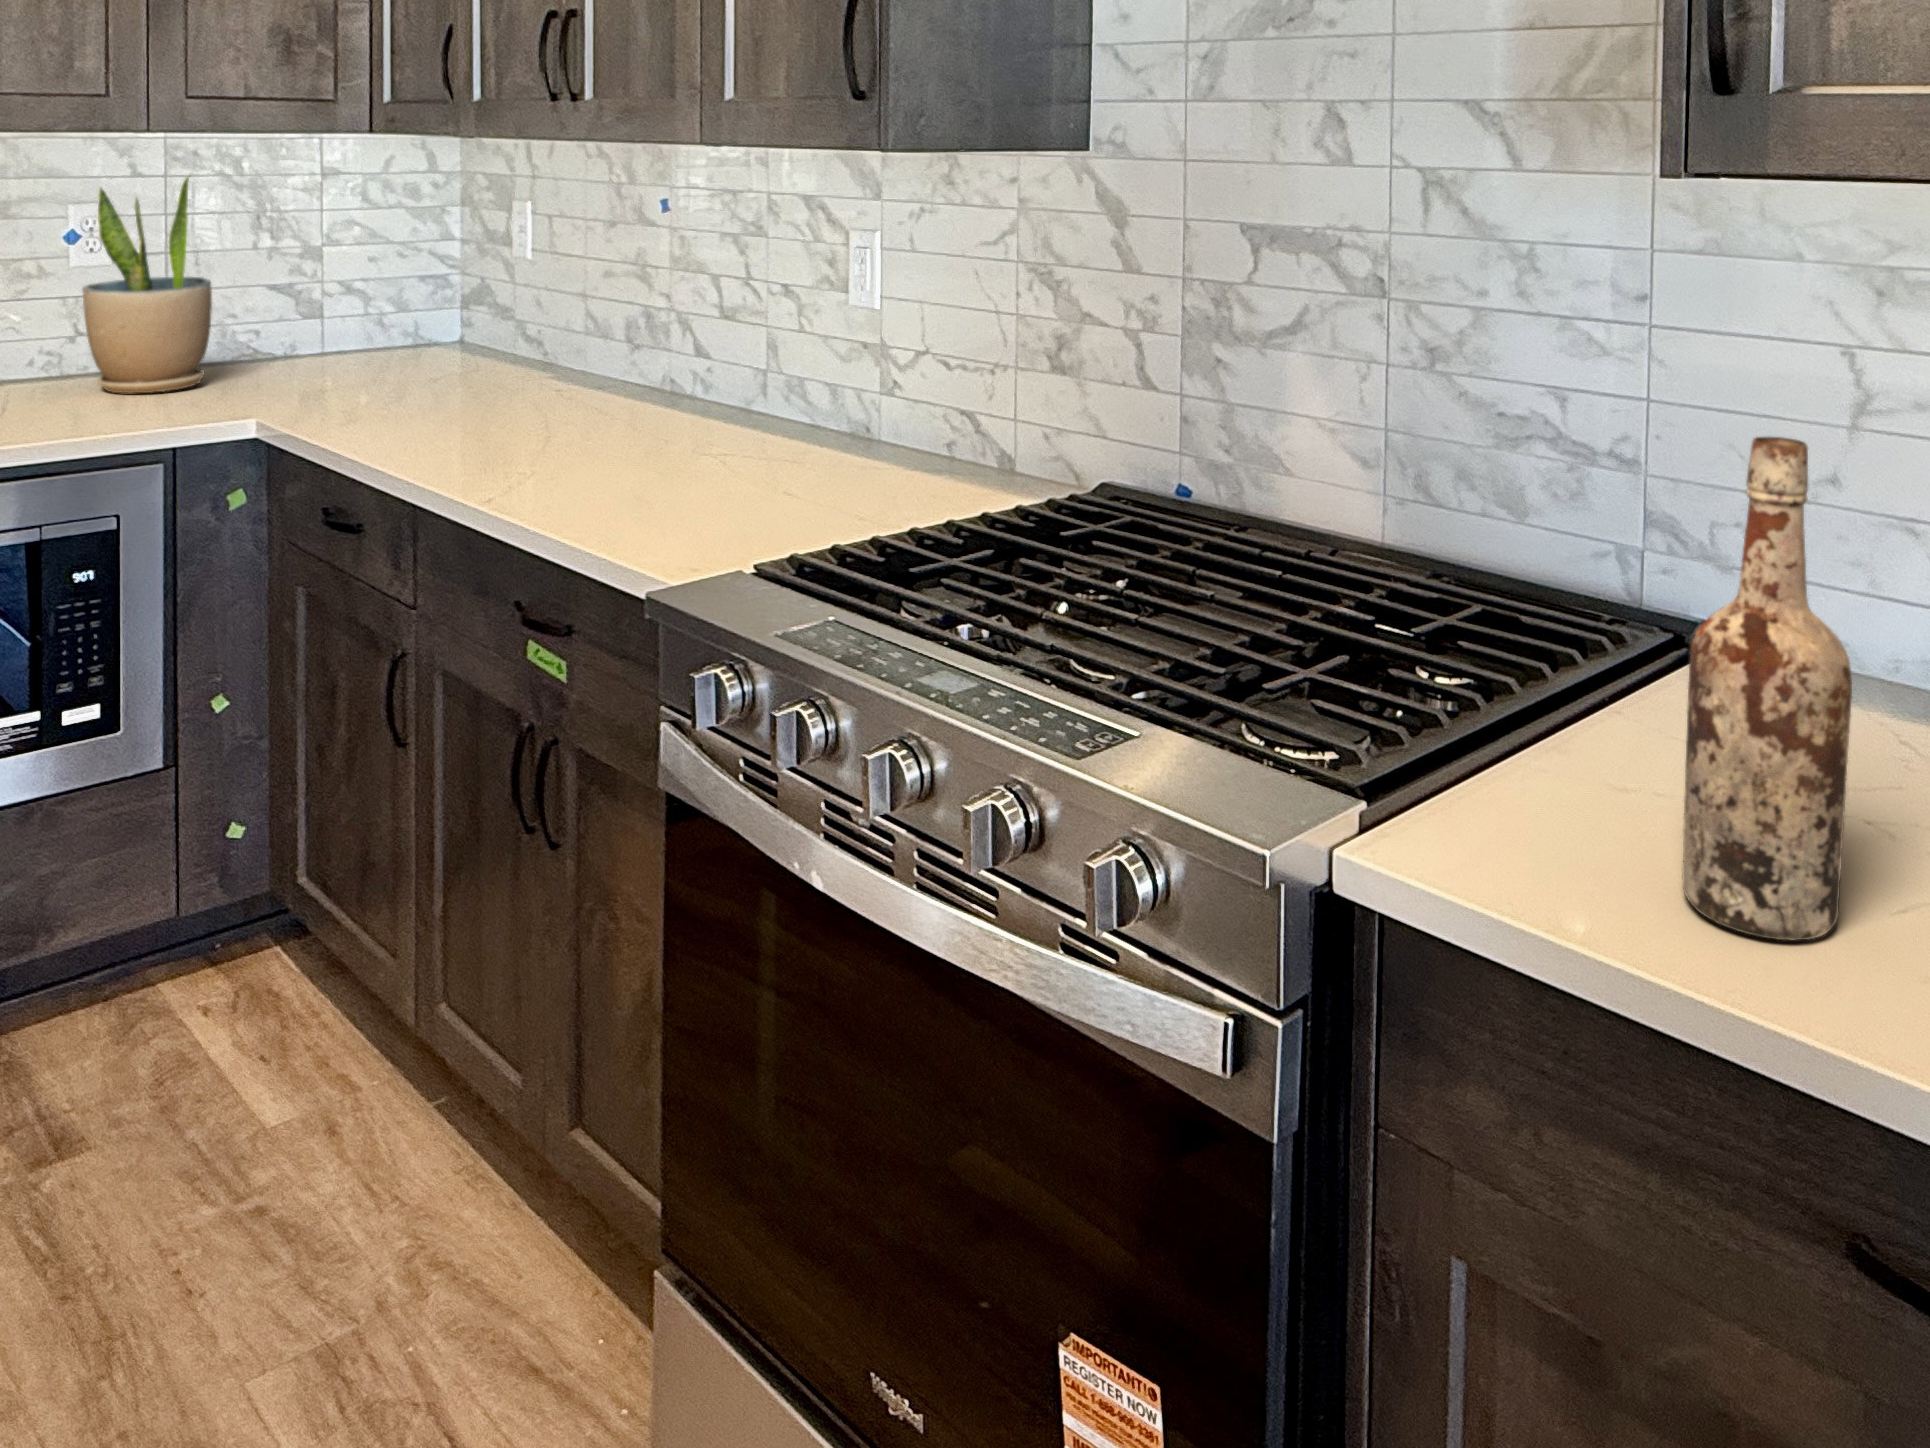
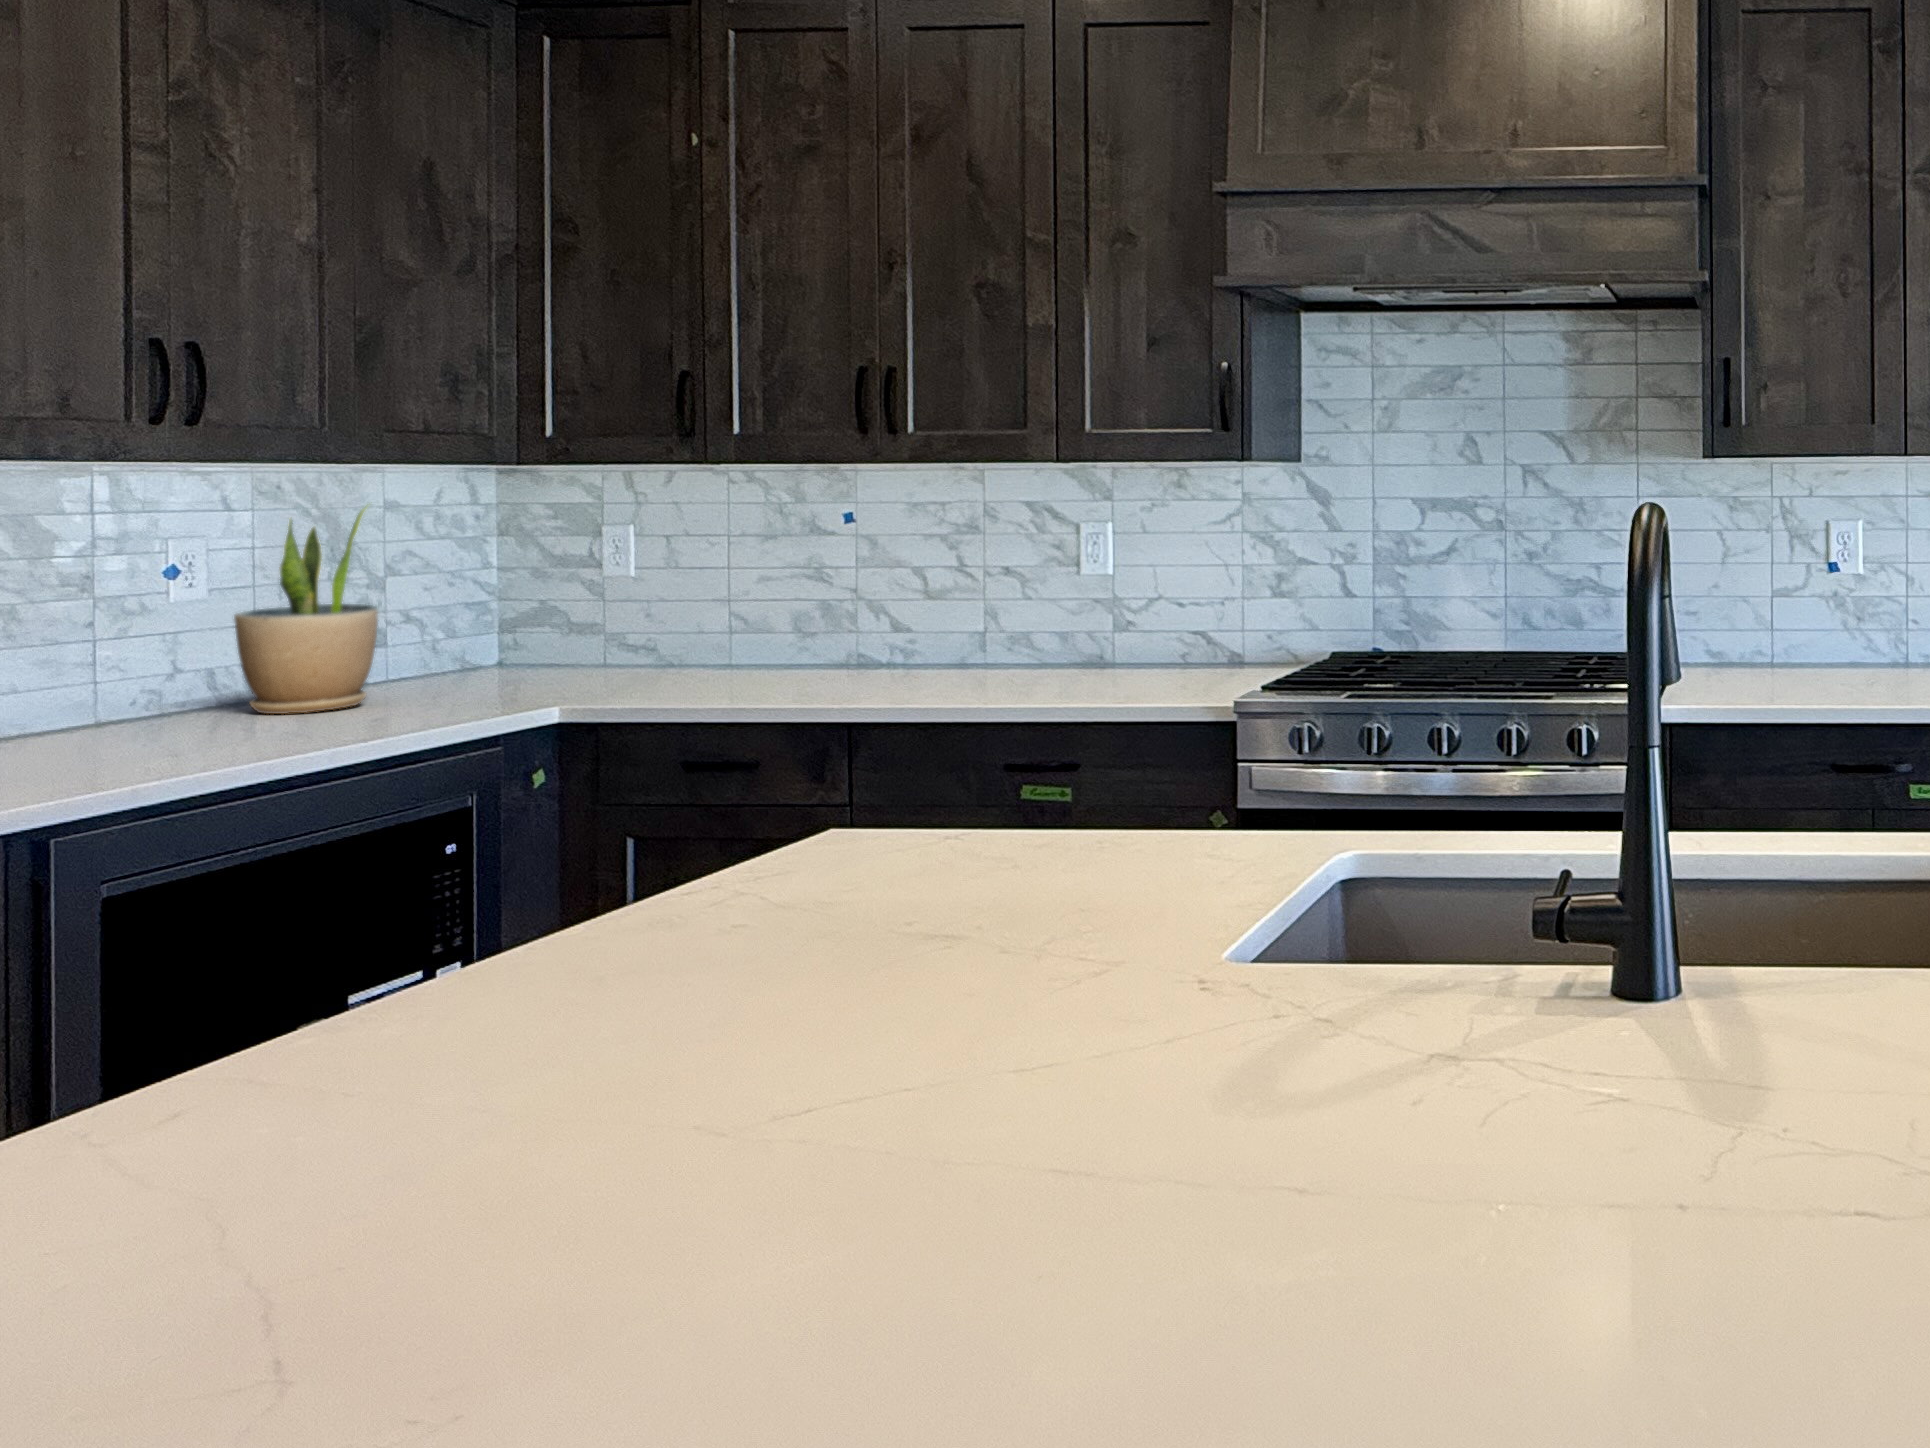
wine bottle: present [1683,437,1852,941] -> none [1756,541,1805,703]

